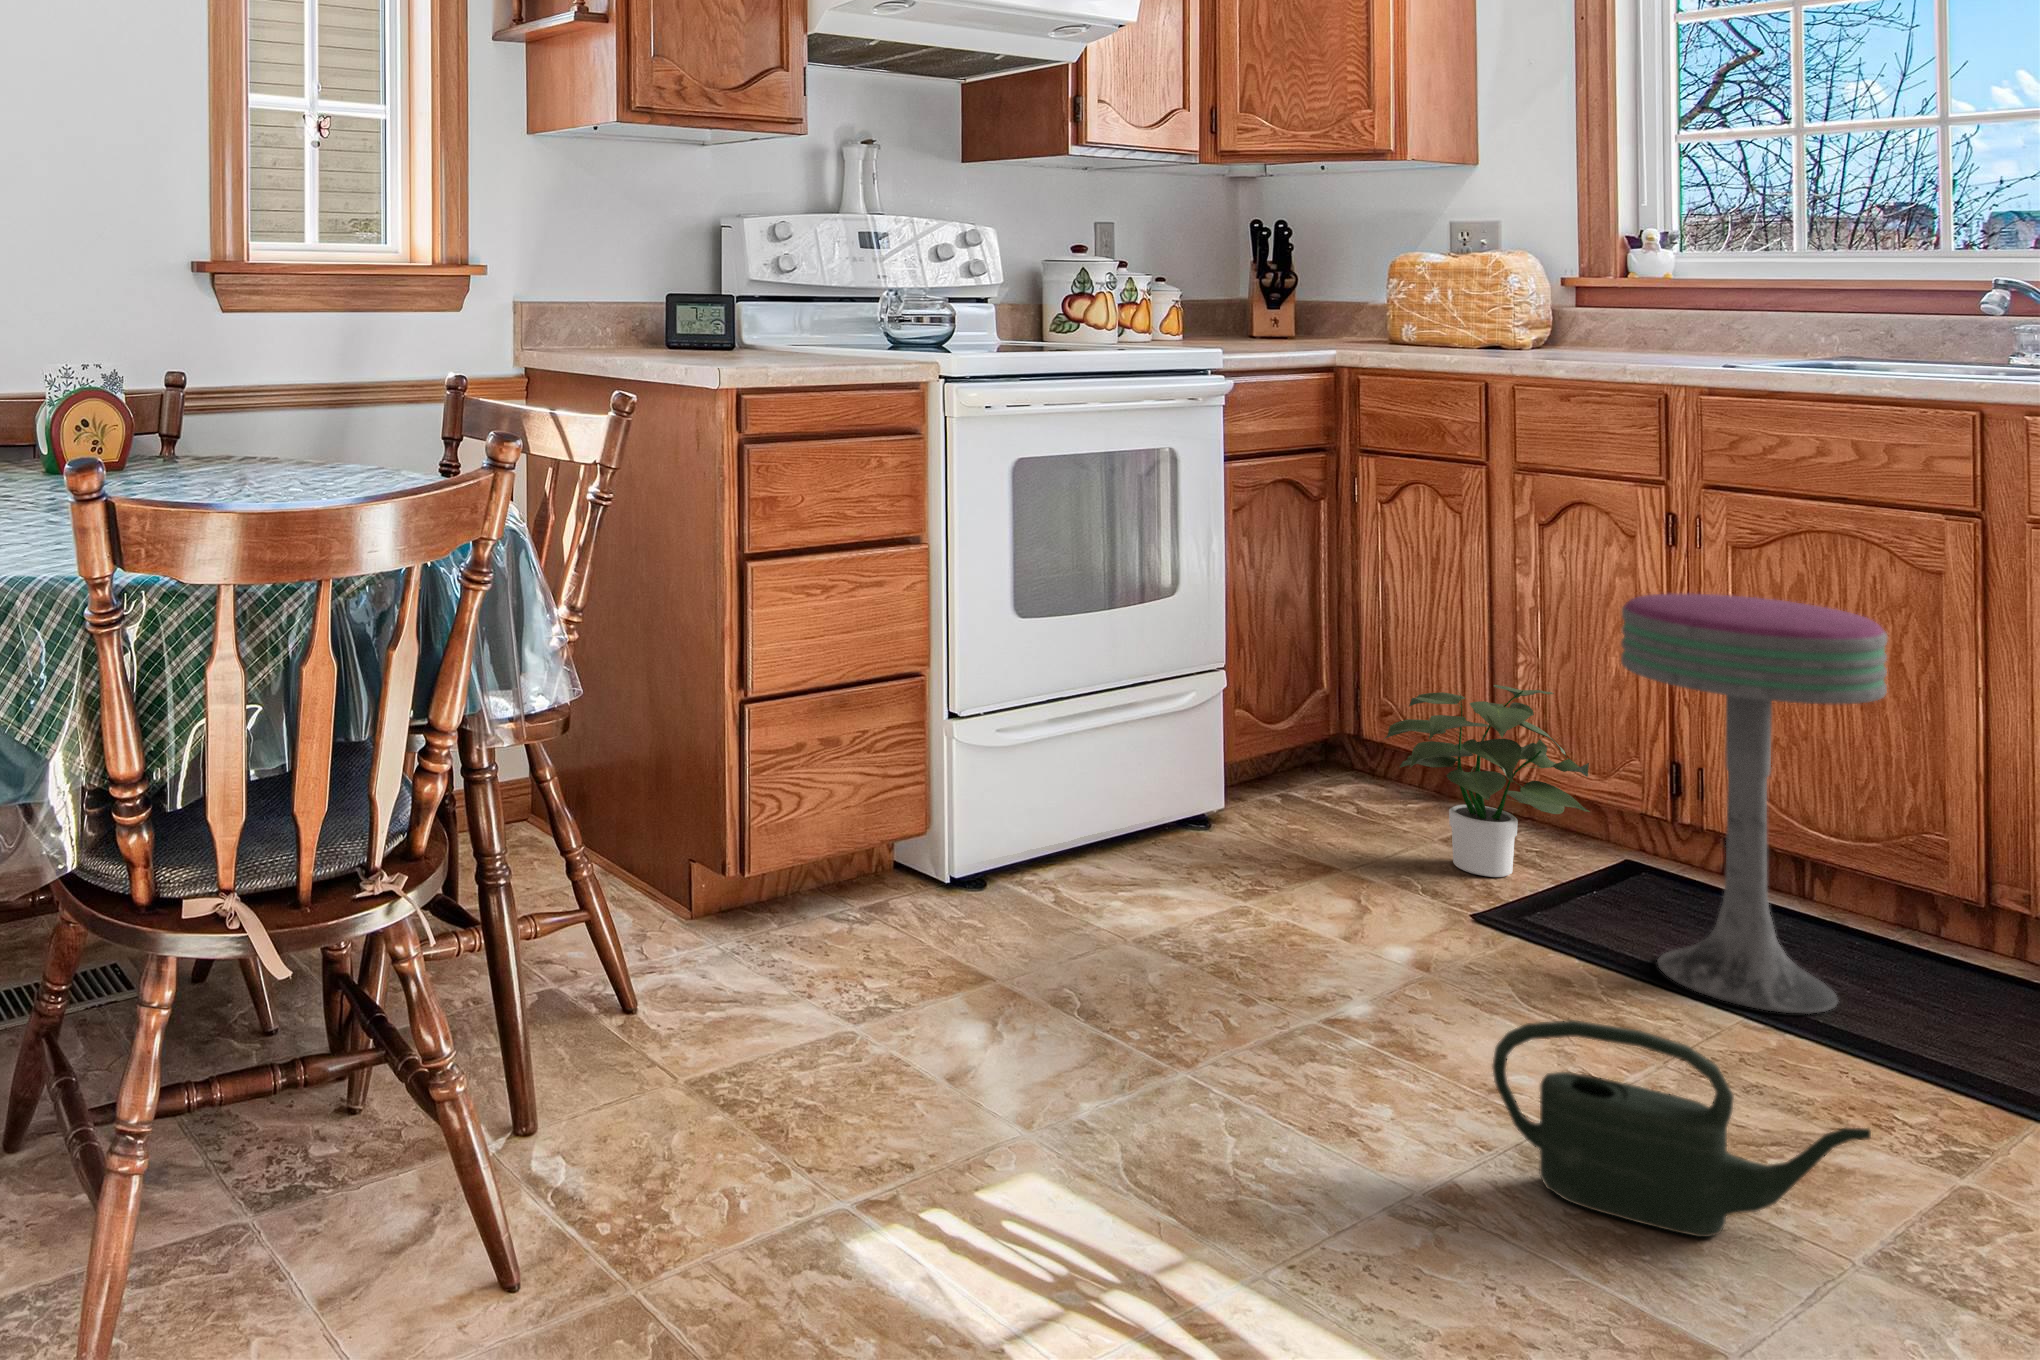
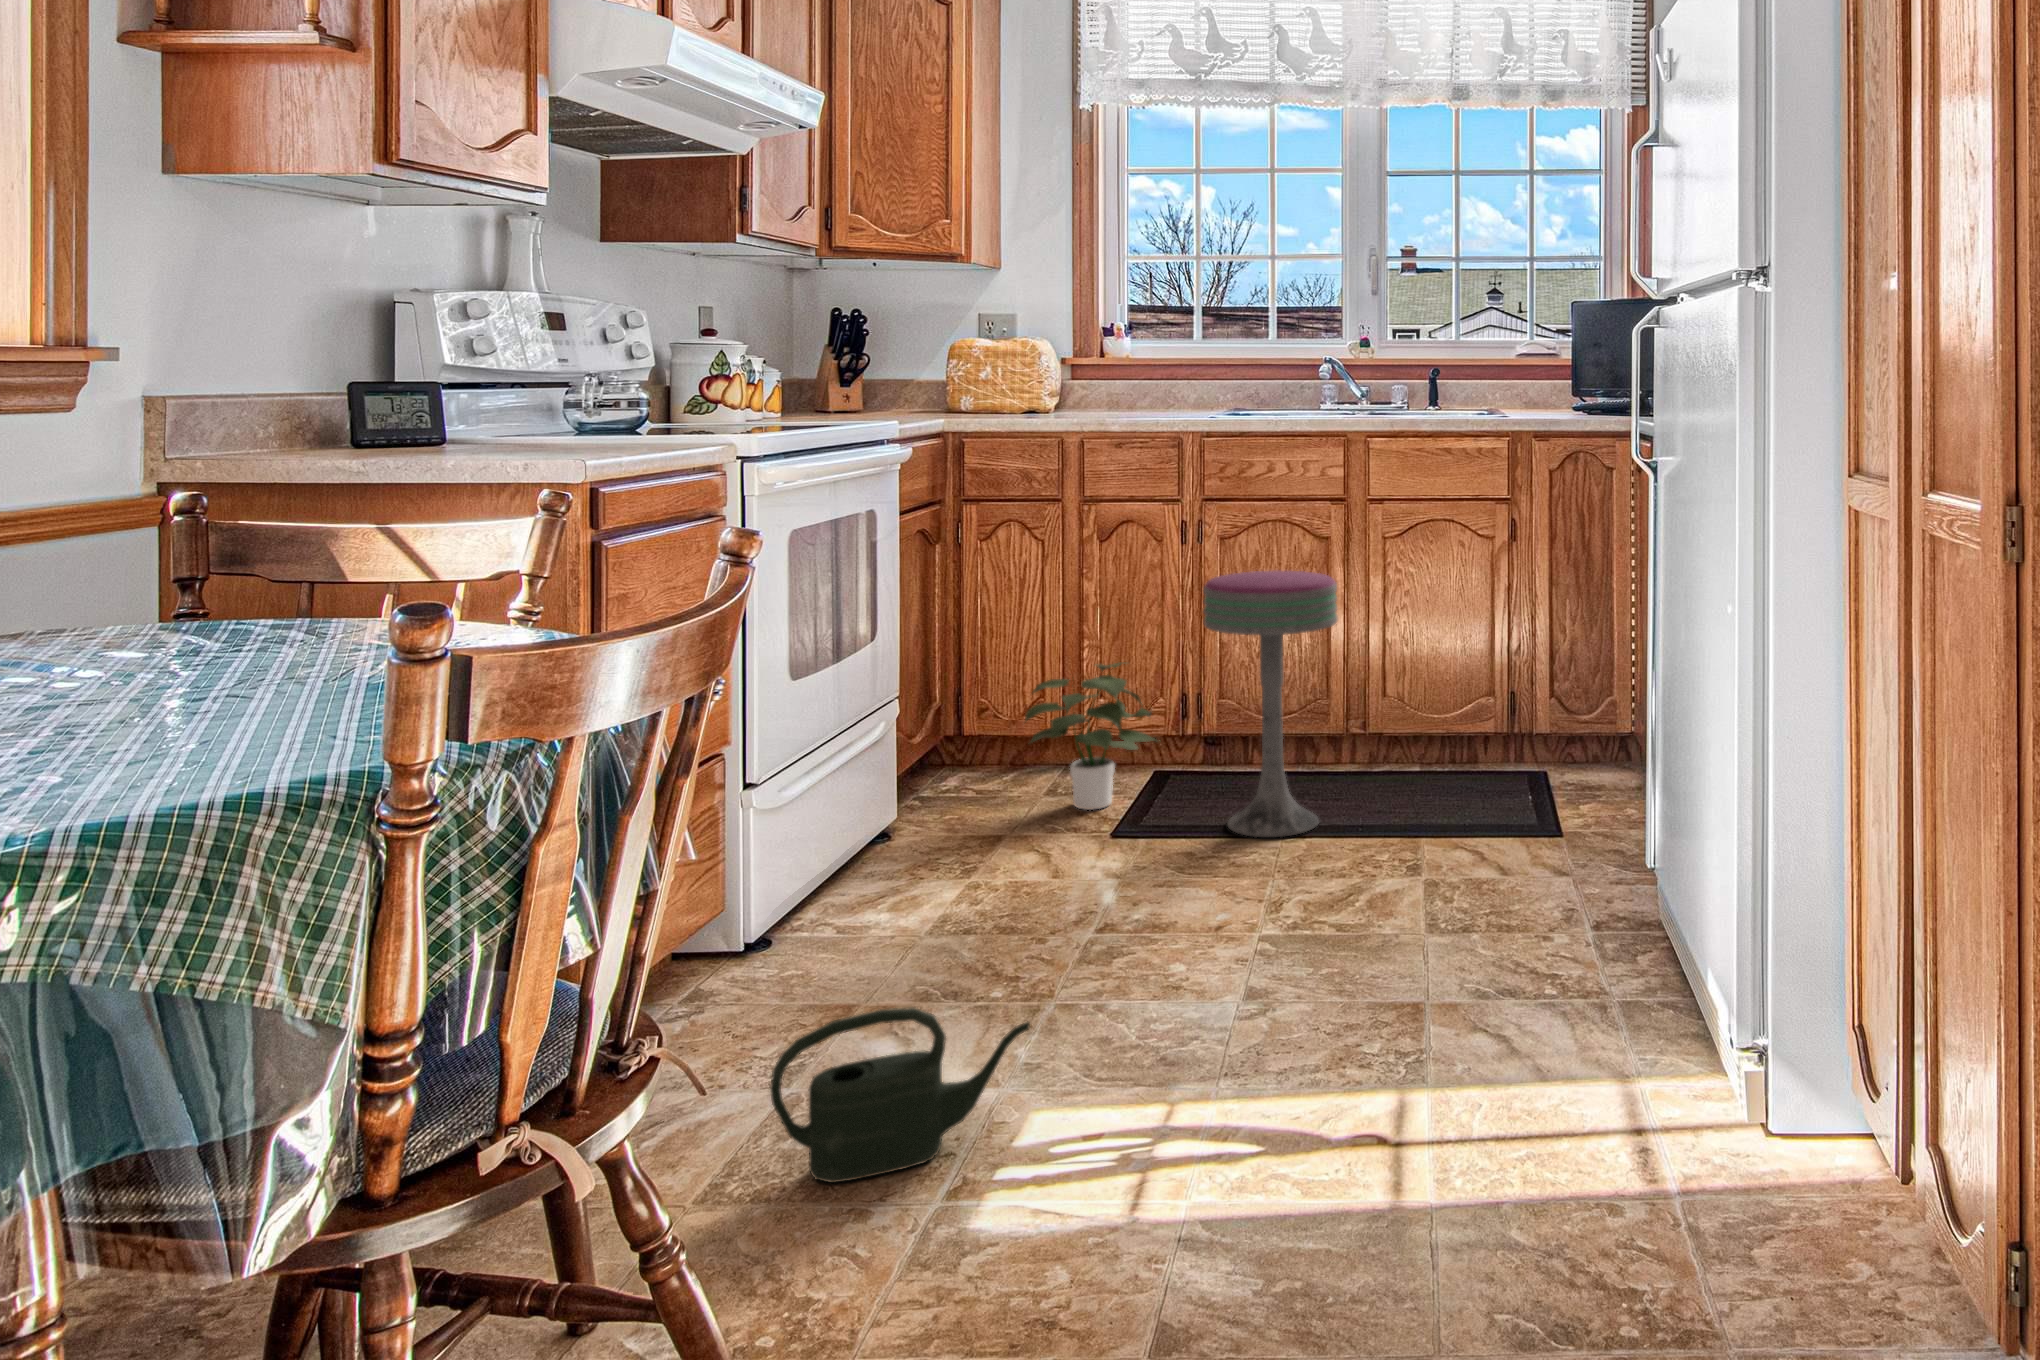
watering can: present [1493,1020,1871,1237] -> present [770,1007,1030,1183]

